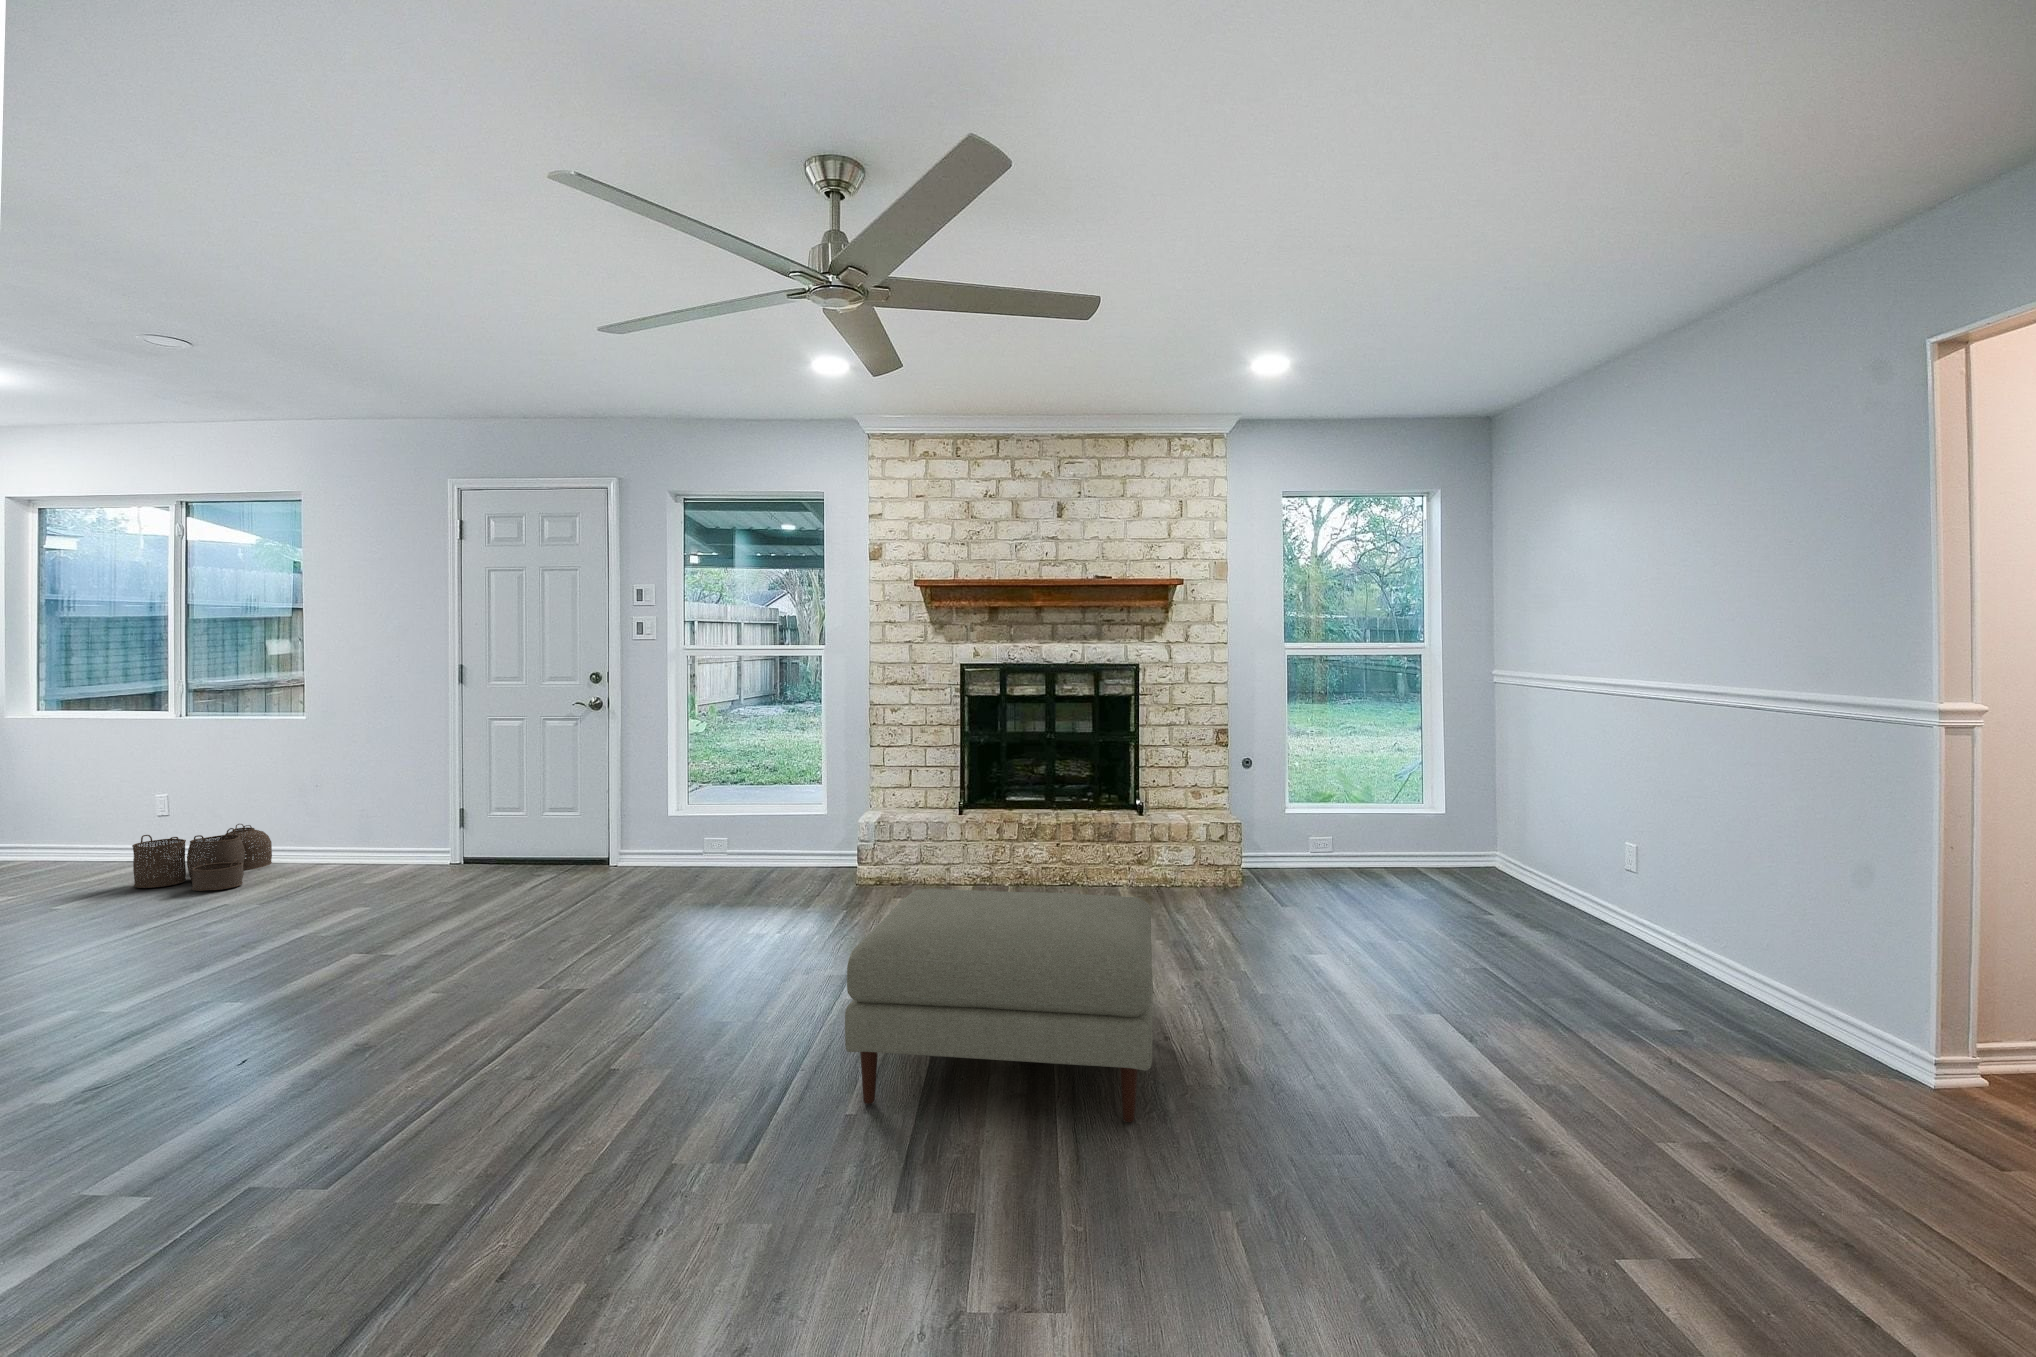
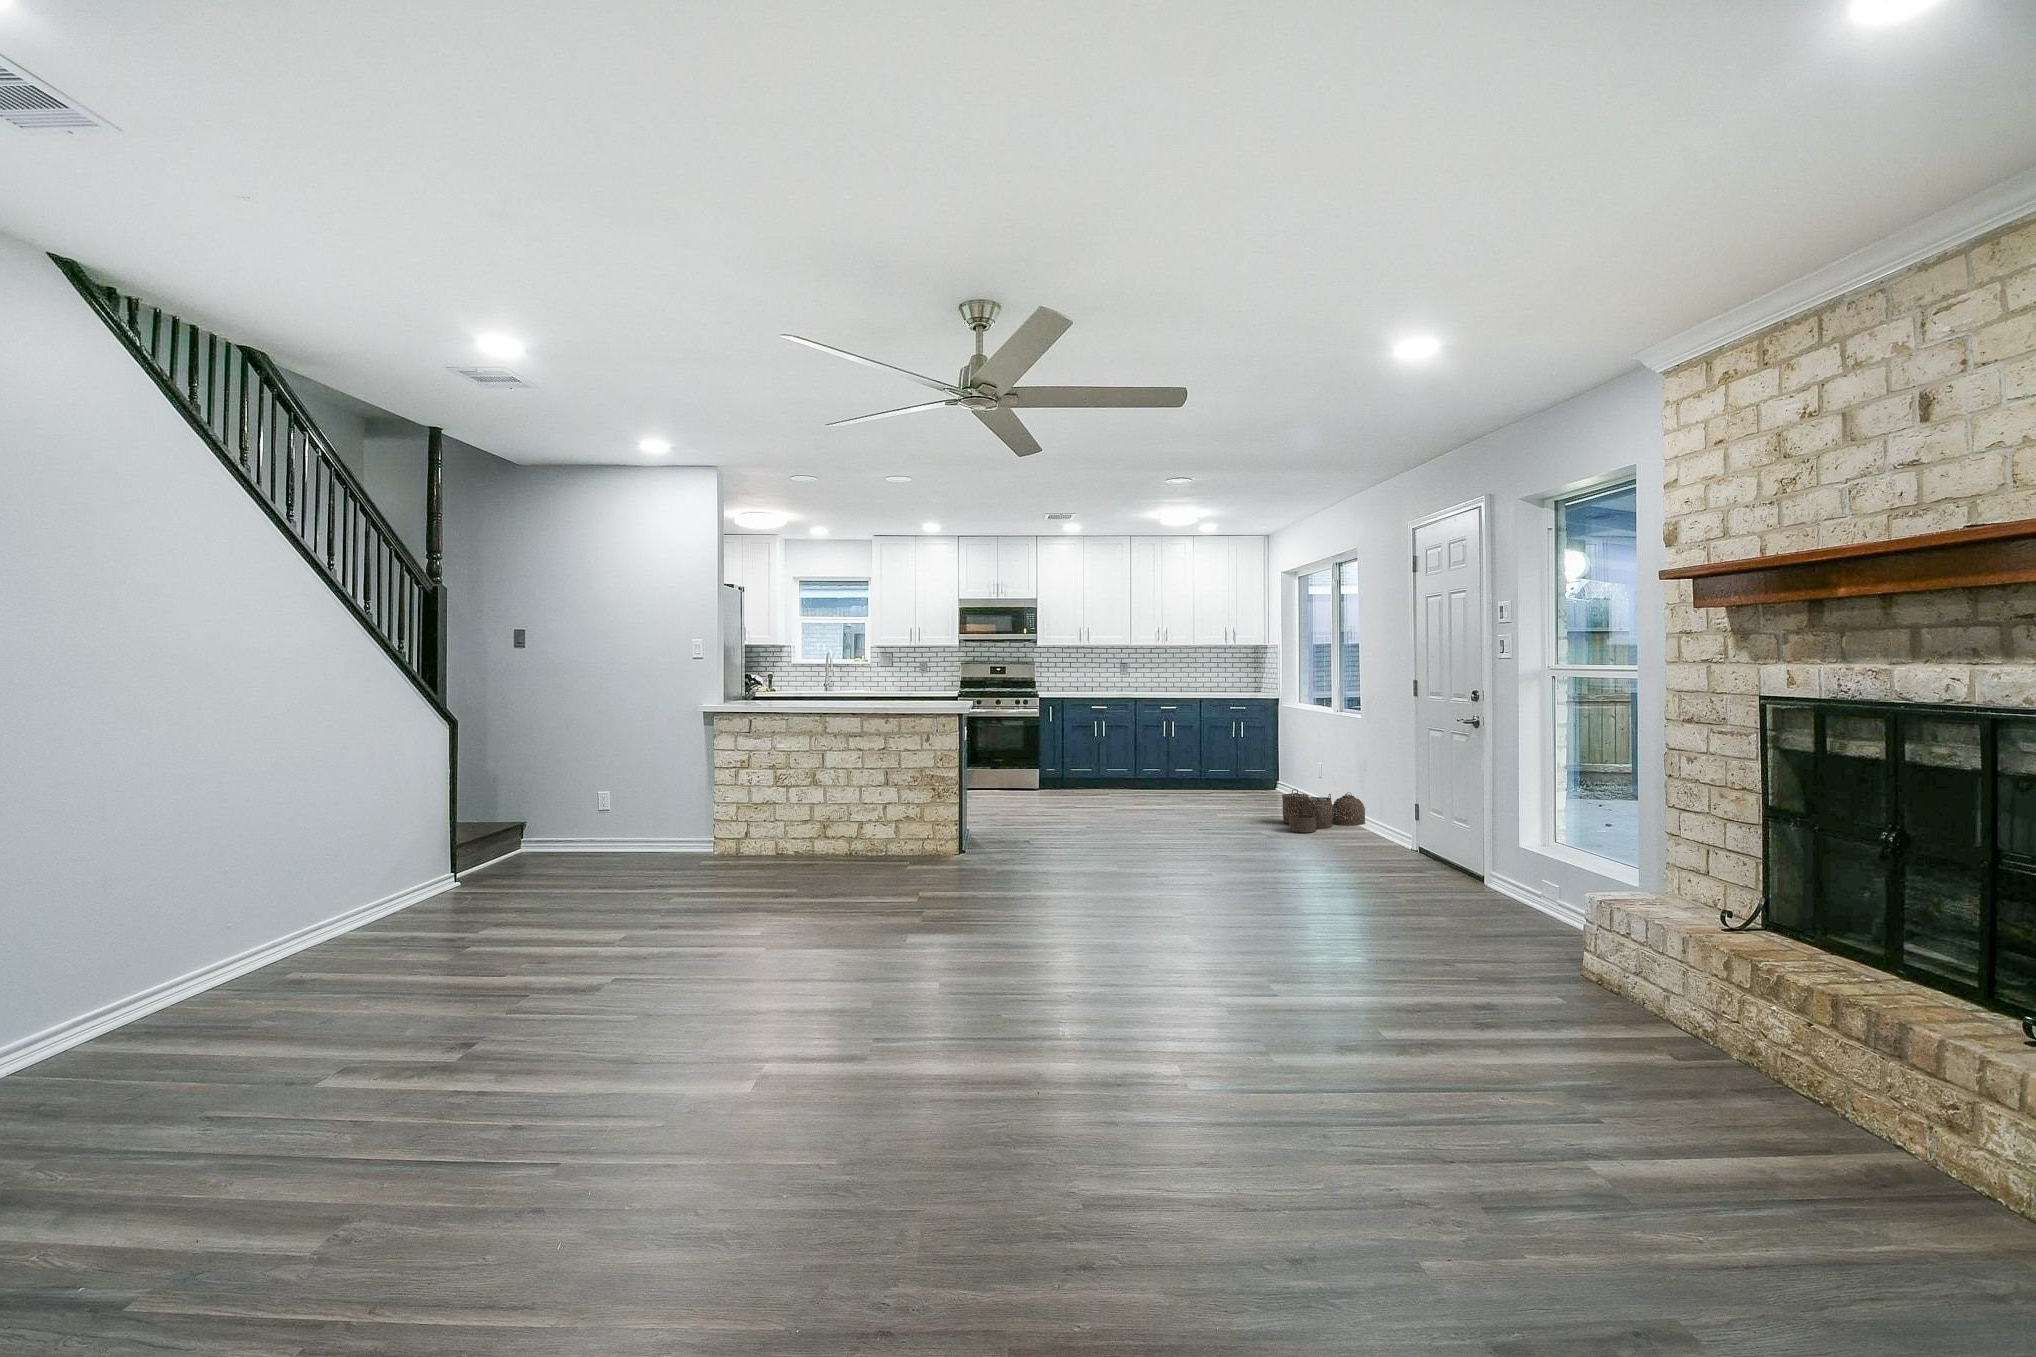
ottoman: present [845,889,1153,1122] -> none [970,916,1220,1150]

